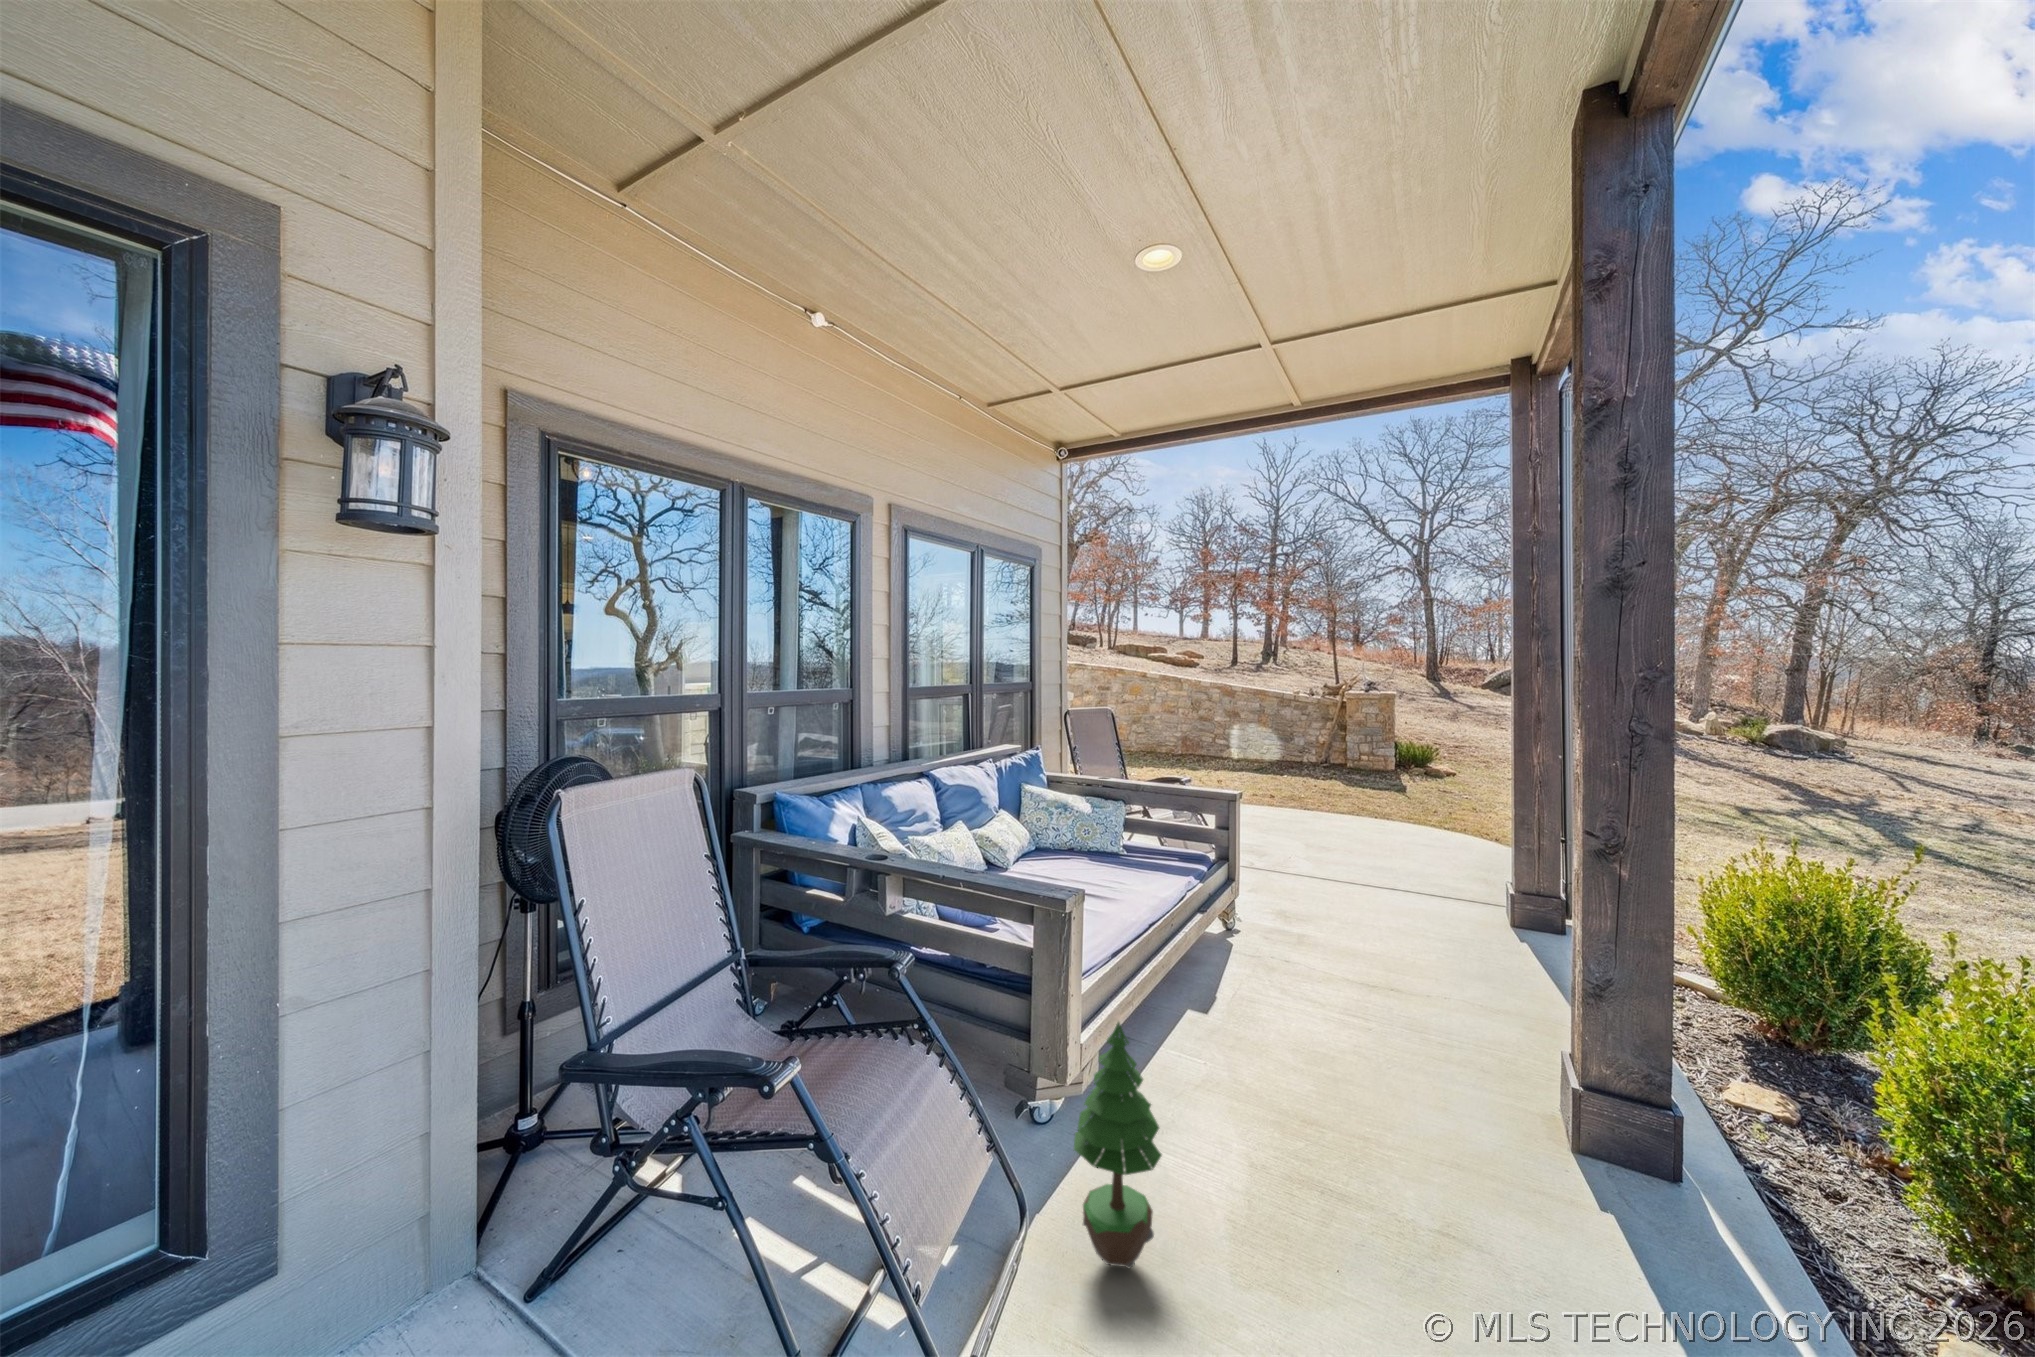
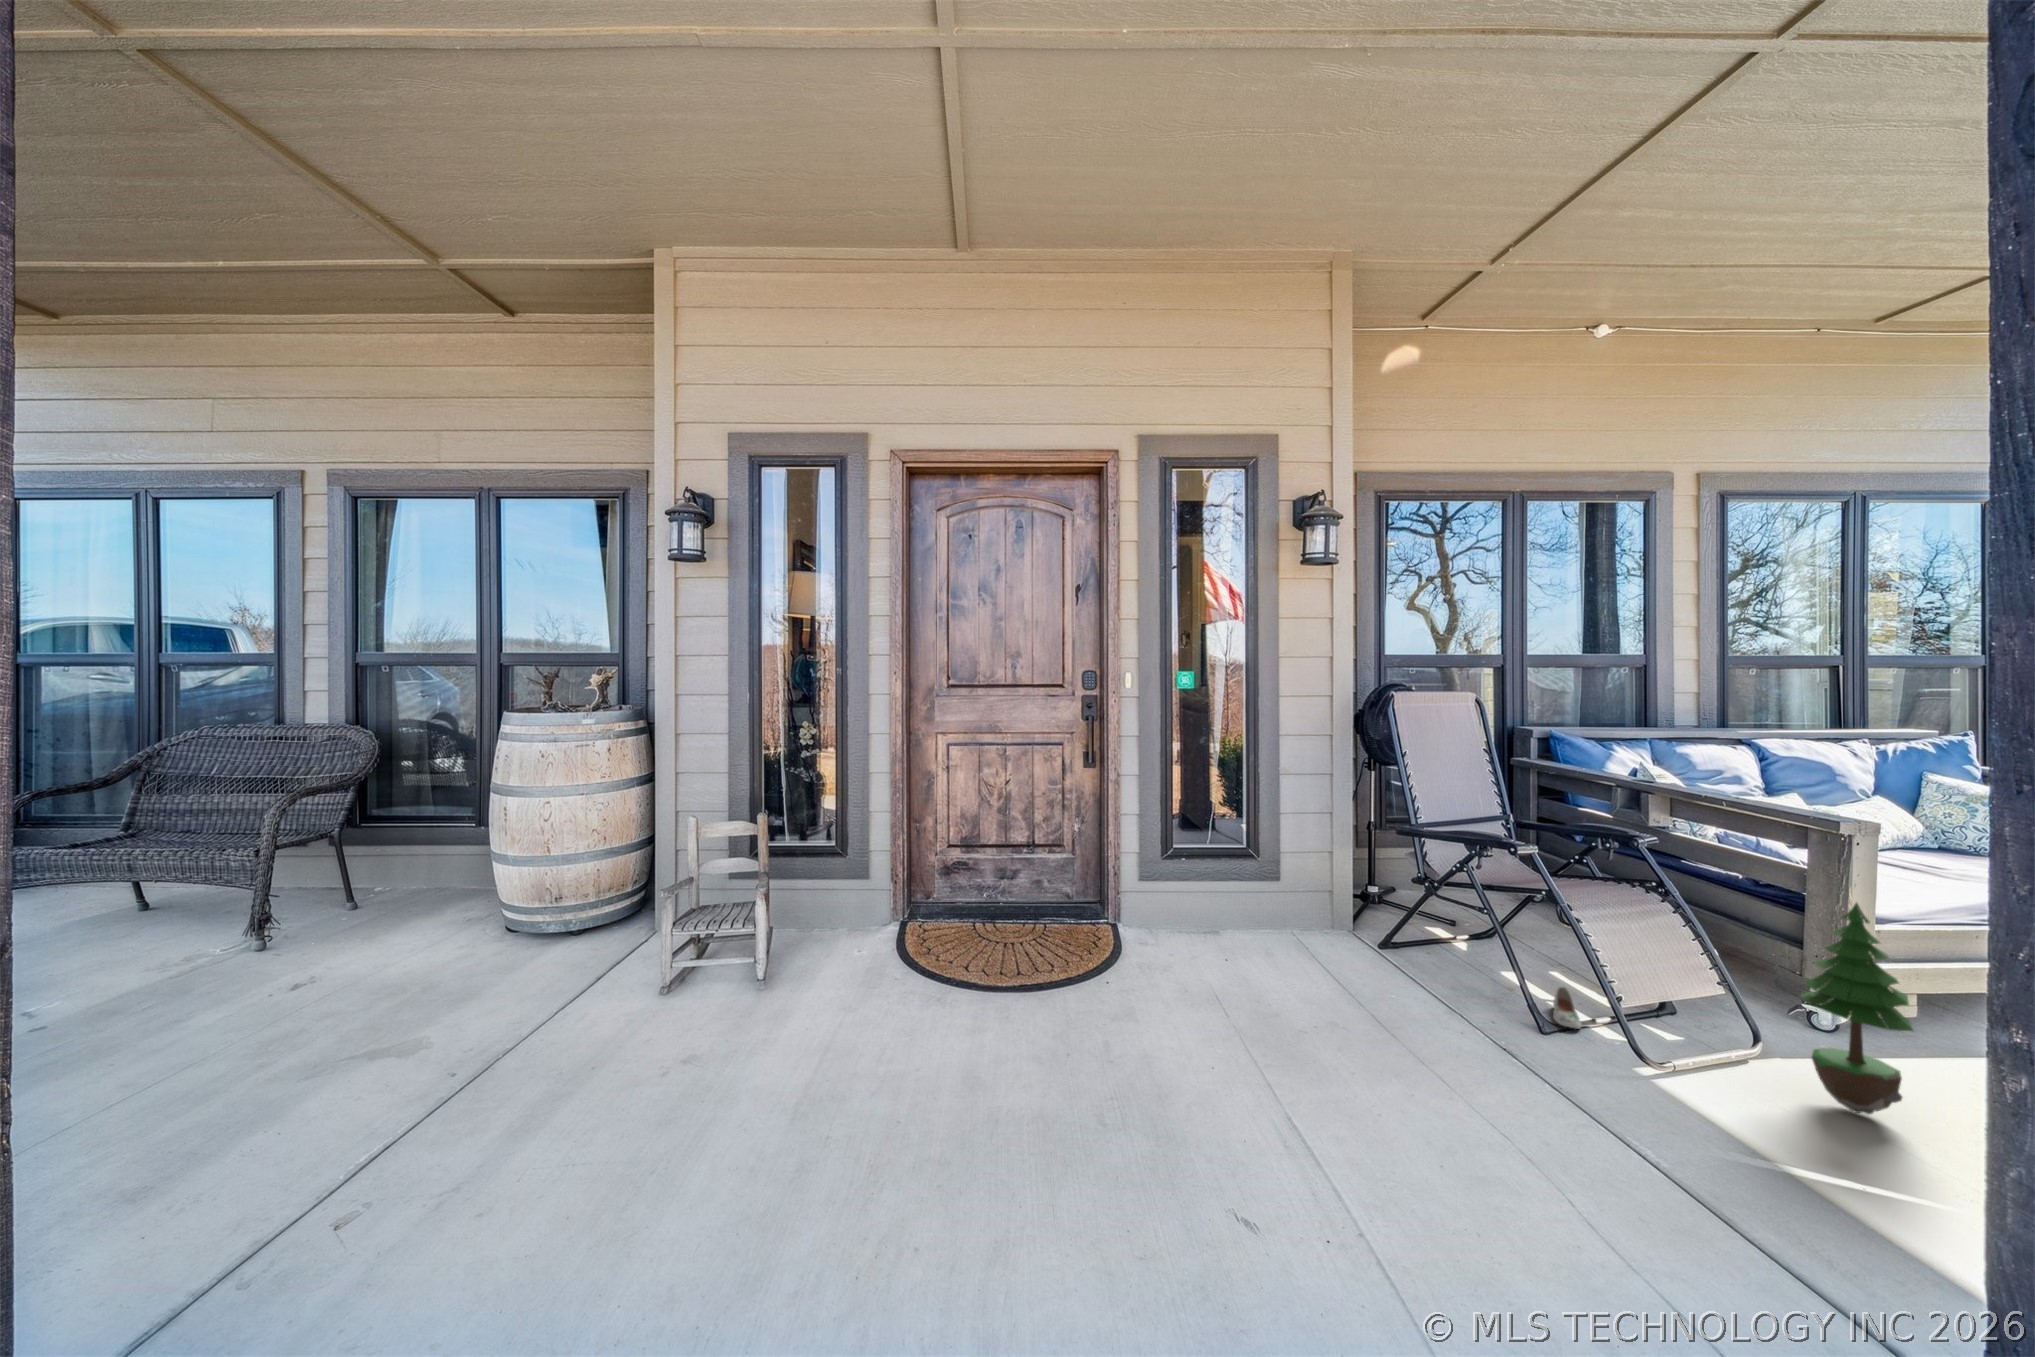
shoe: none [812,1217,855,1306] -> present [1553,987,1582,1029]

